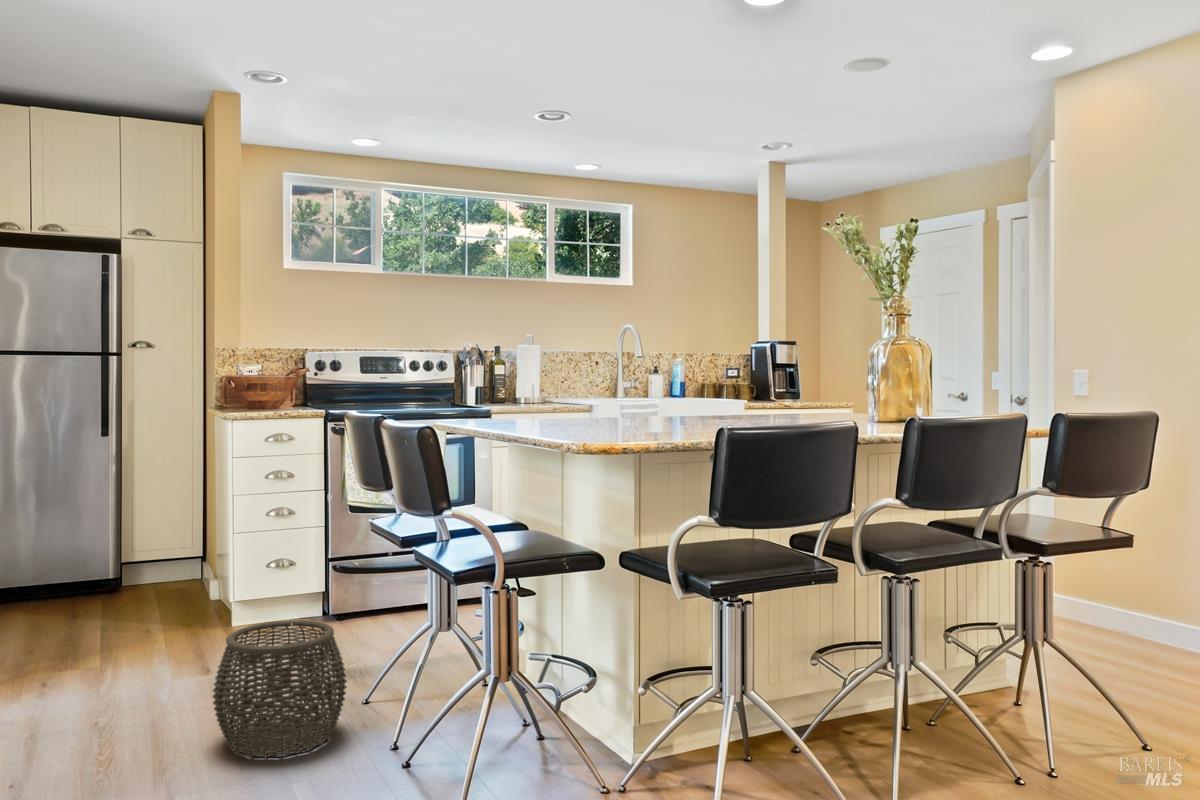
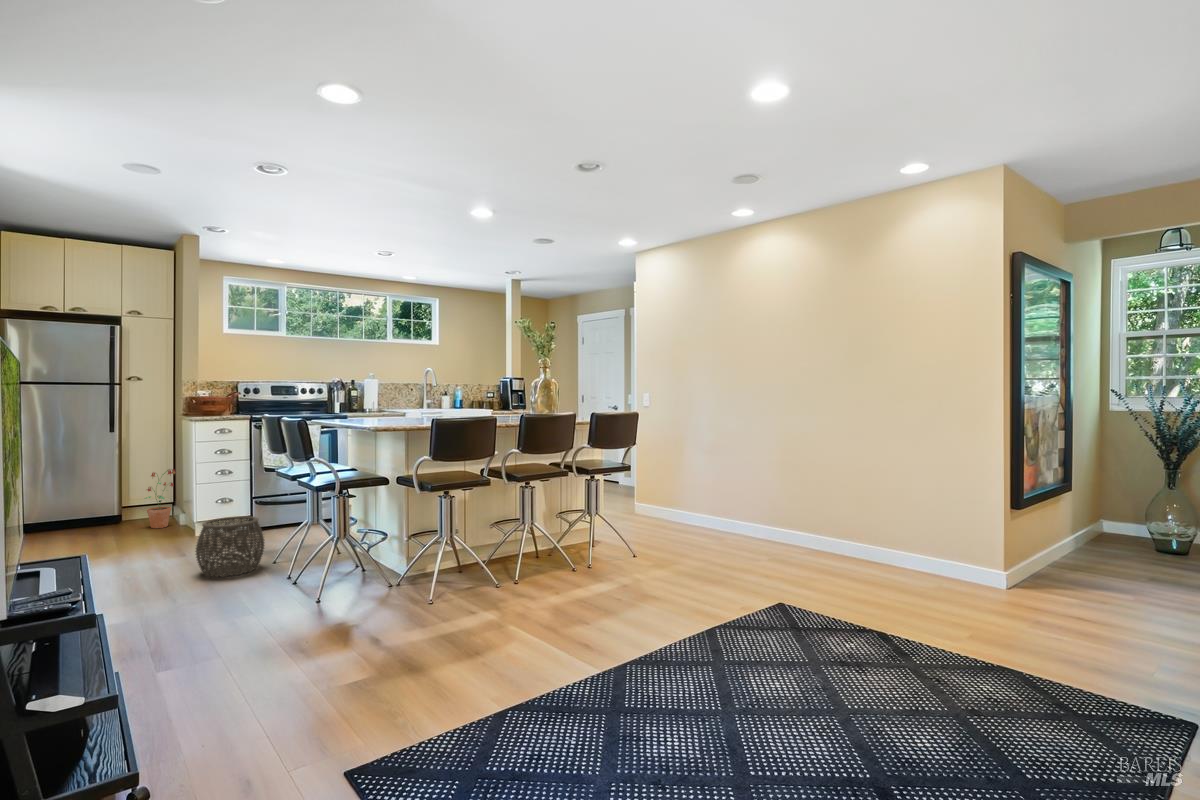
potted plant: none [151,505,206,612] -> present [145,469,176,528]

